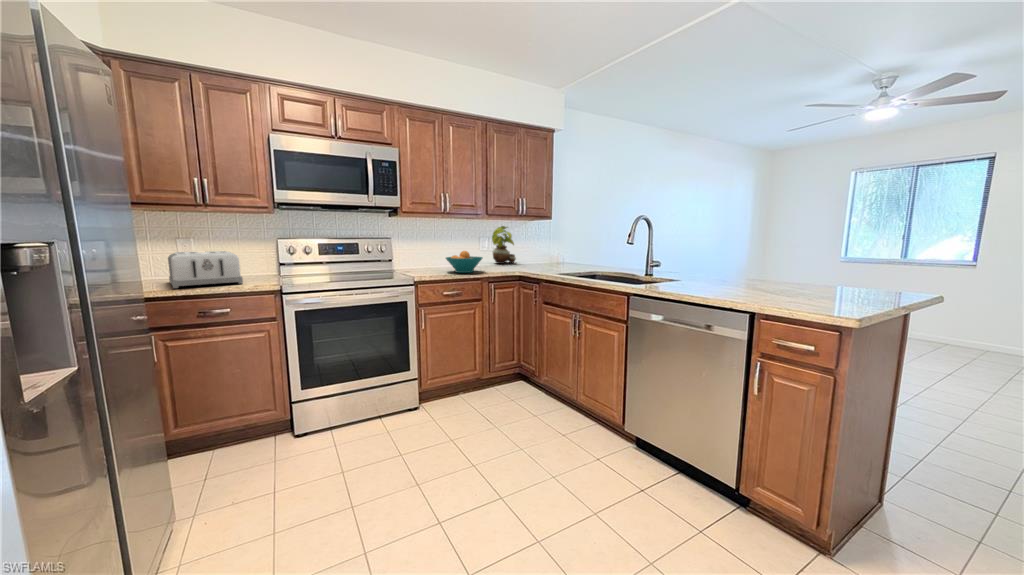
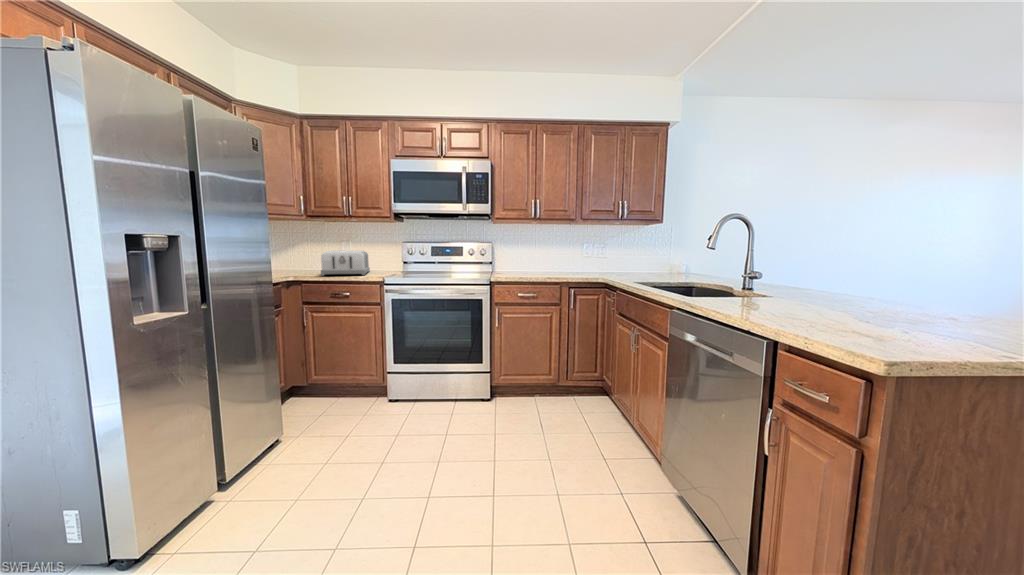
potted plant: present [492,226,516,264] -> none [591,231,622,271]
fruit bowl: present [446,251,483,273] -> none [528,255,565,277]

